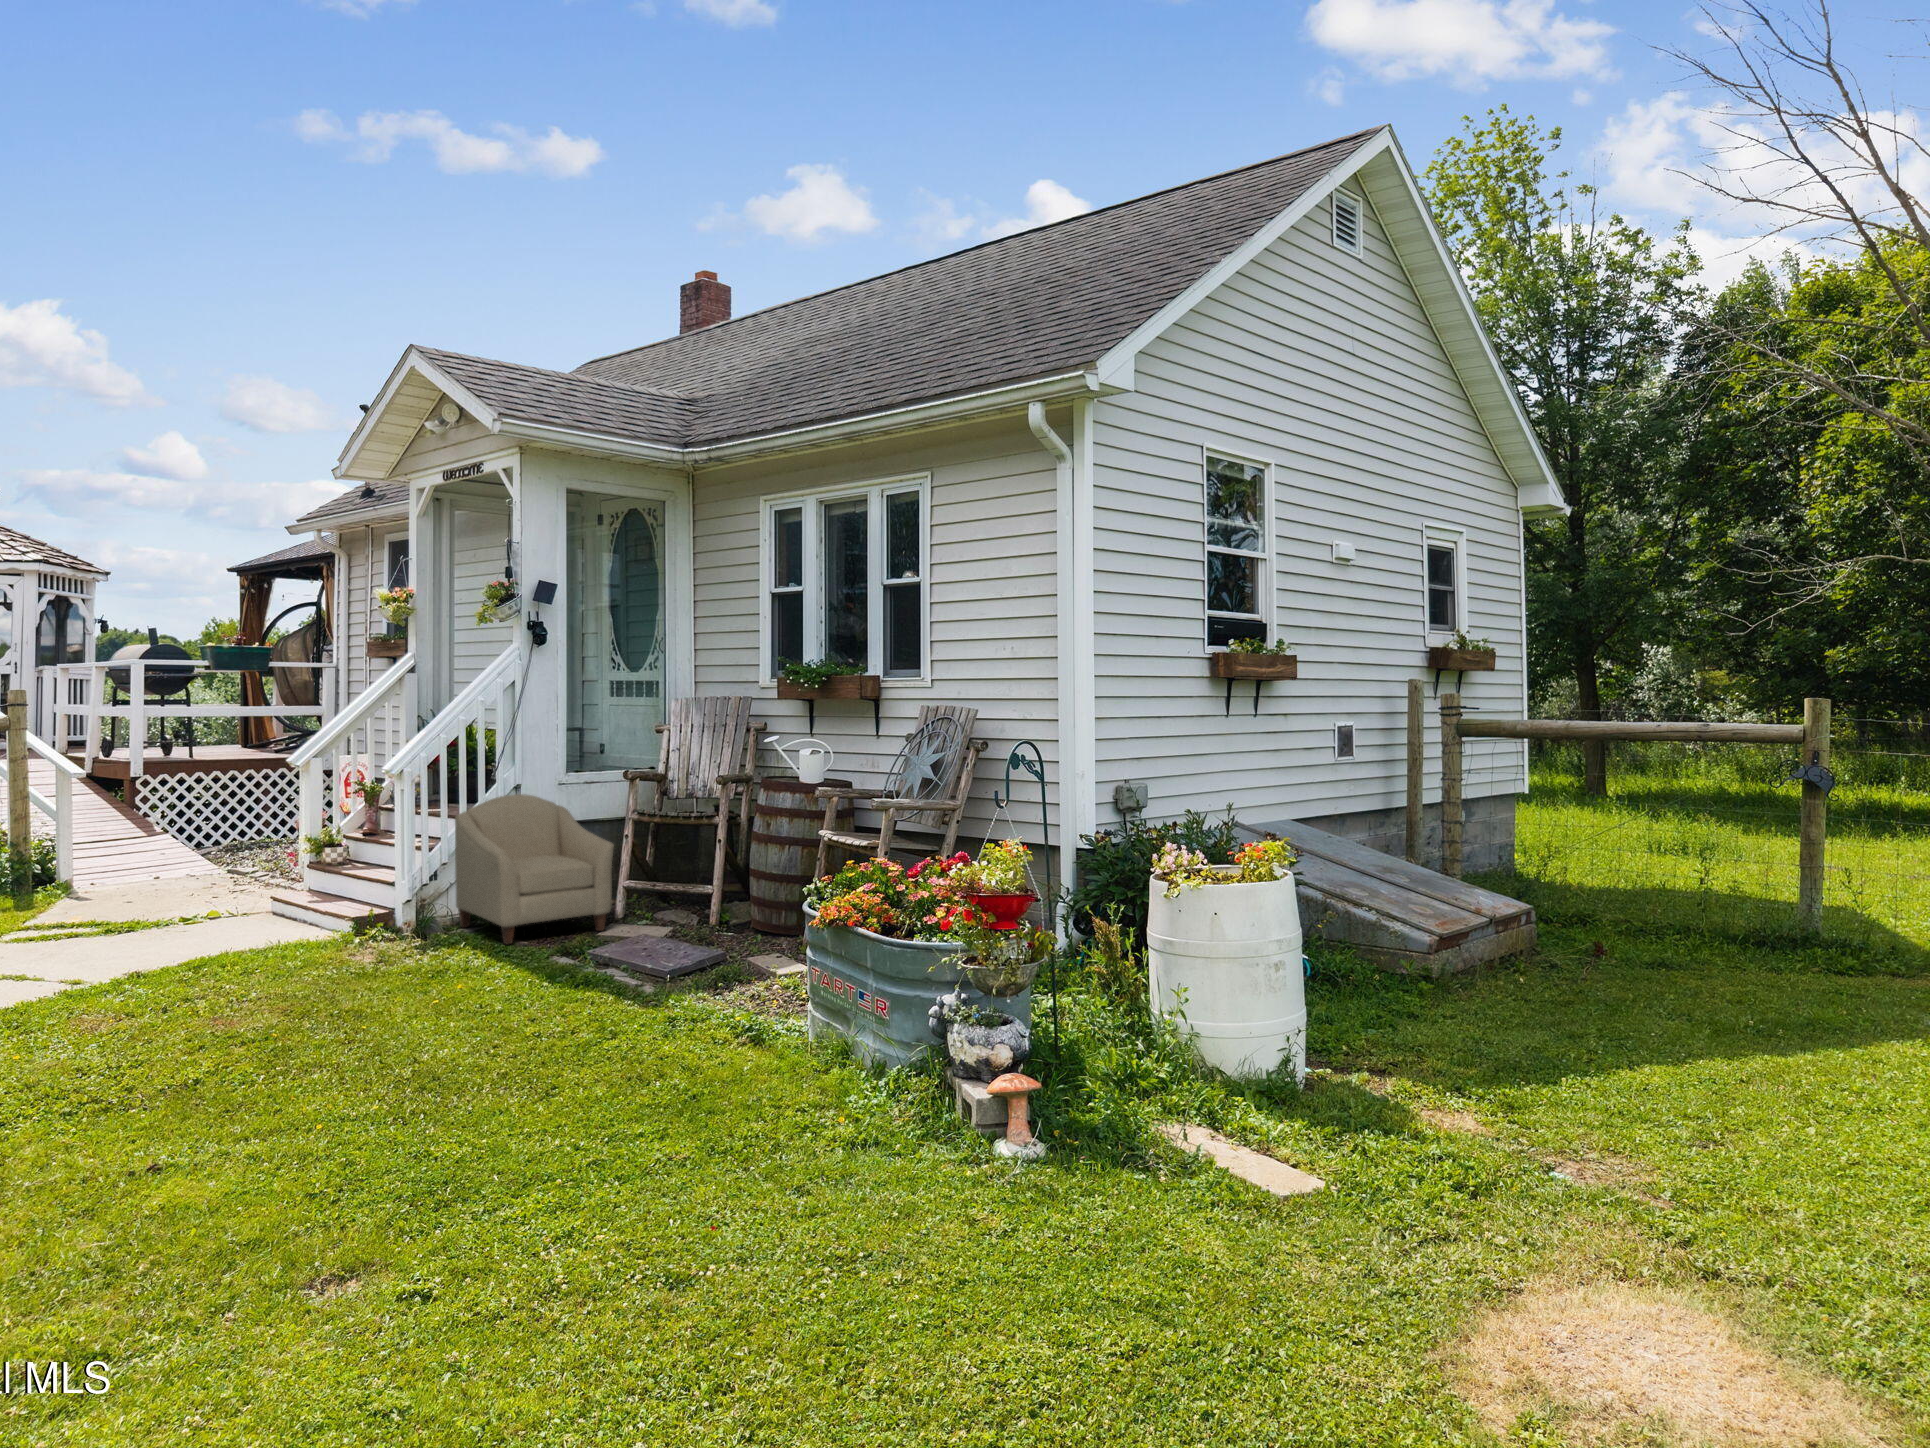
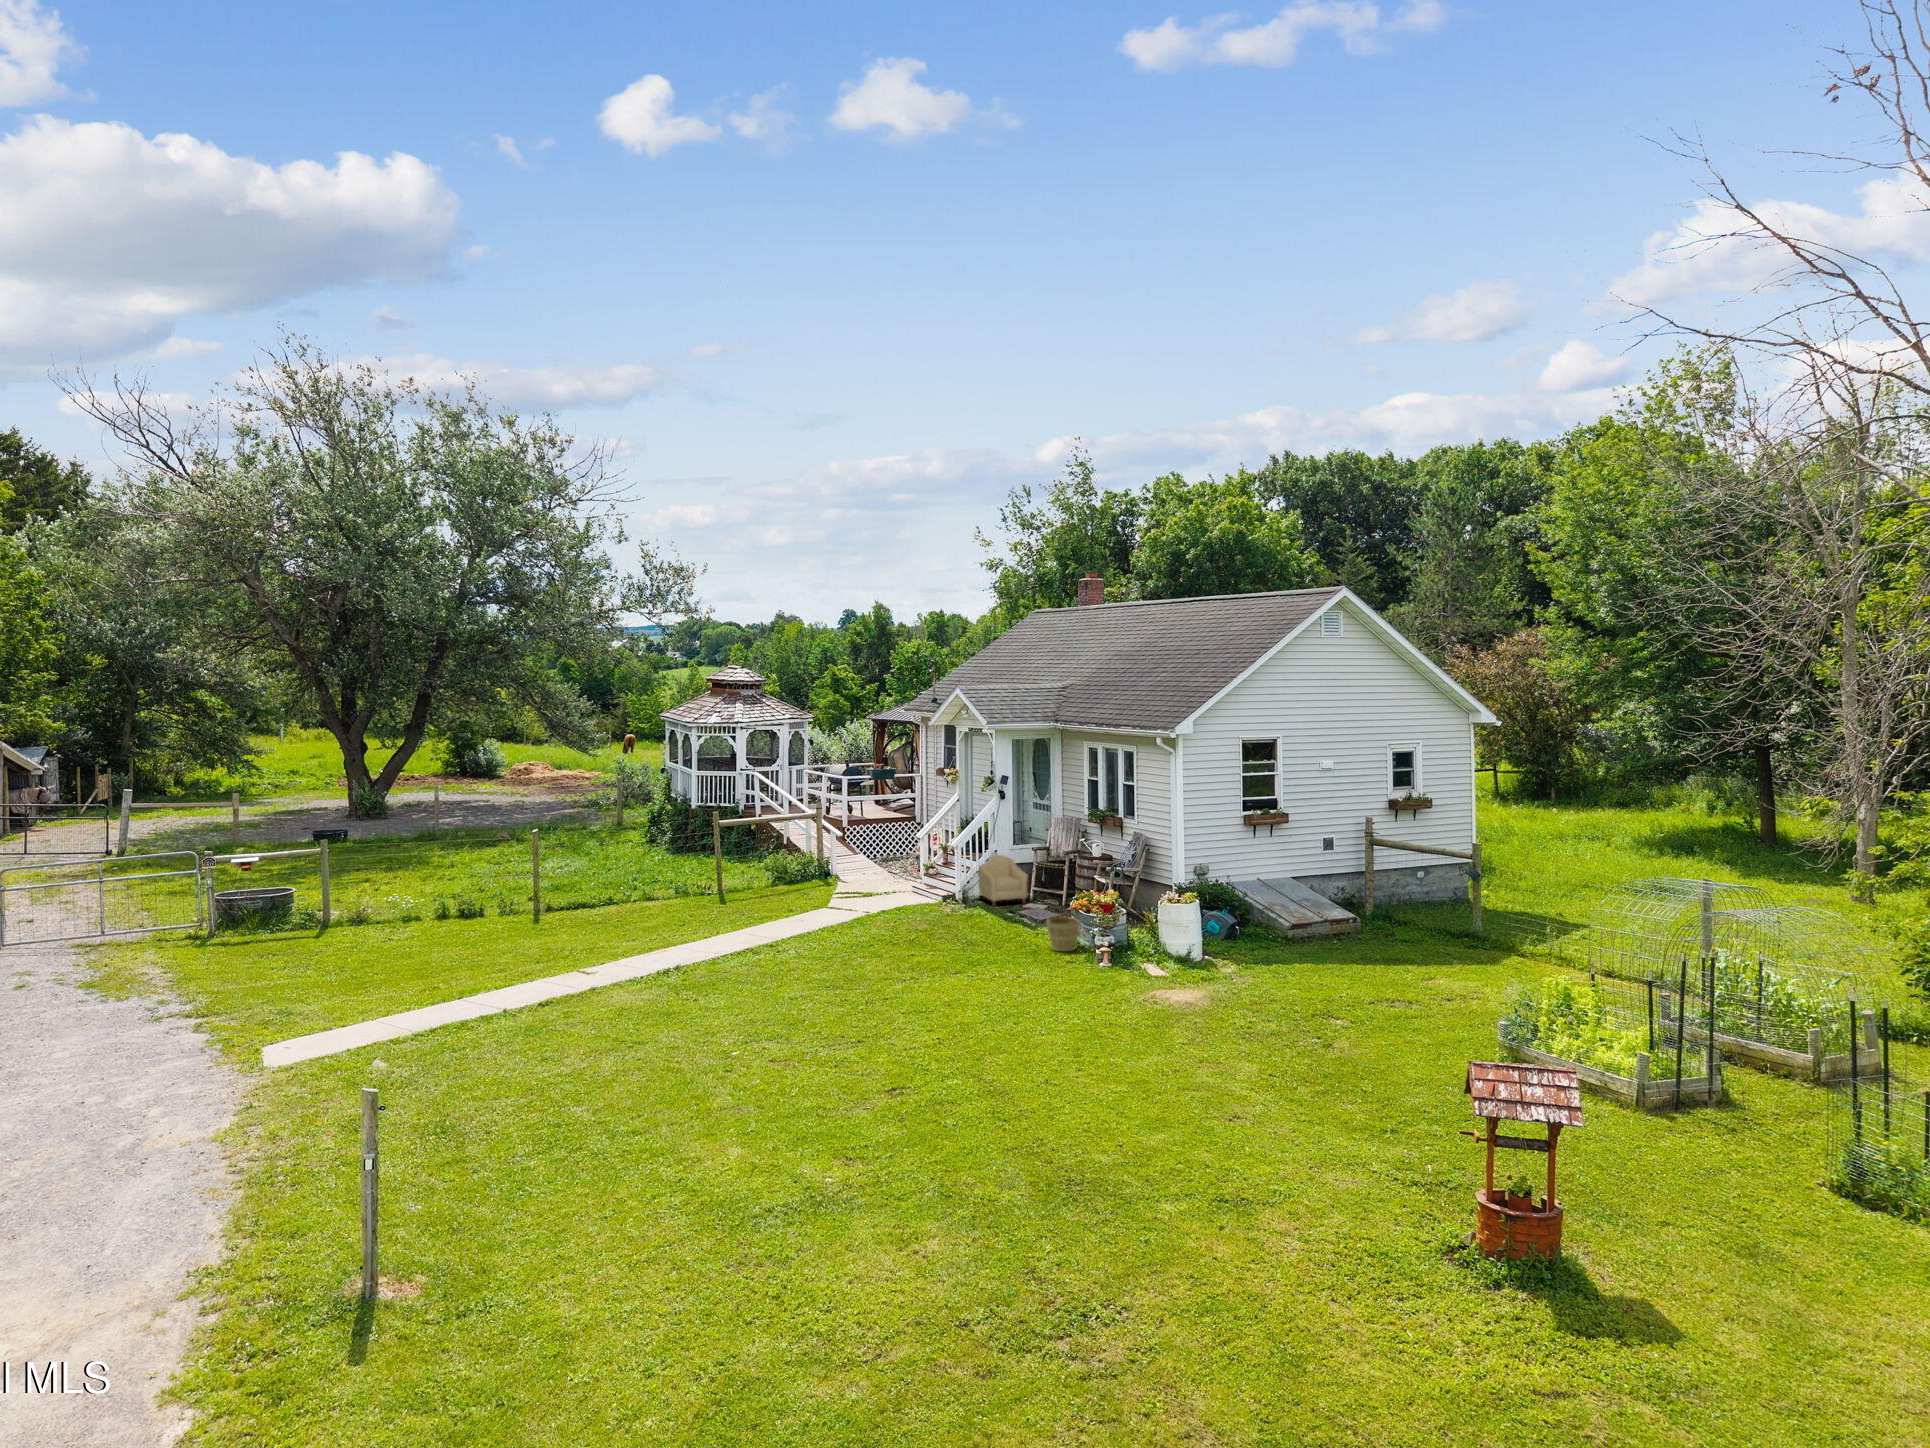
wooden bucket: none [727,963,866,1112] -> present [1046,916,1080,952]

